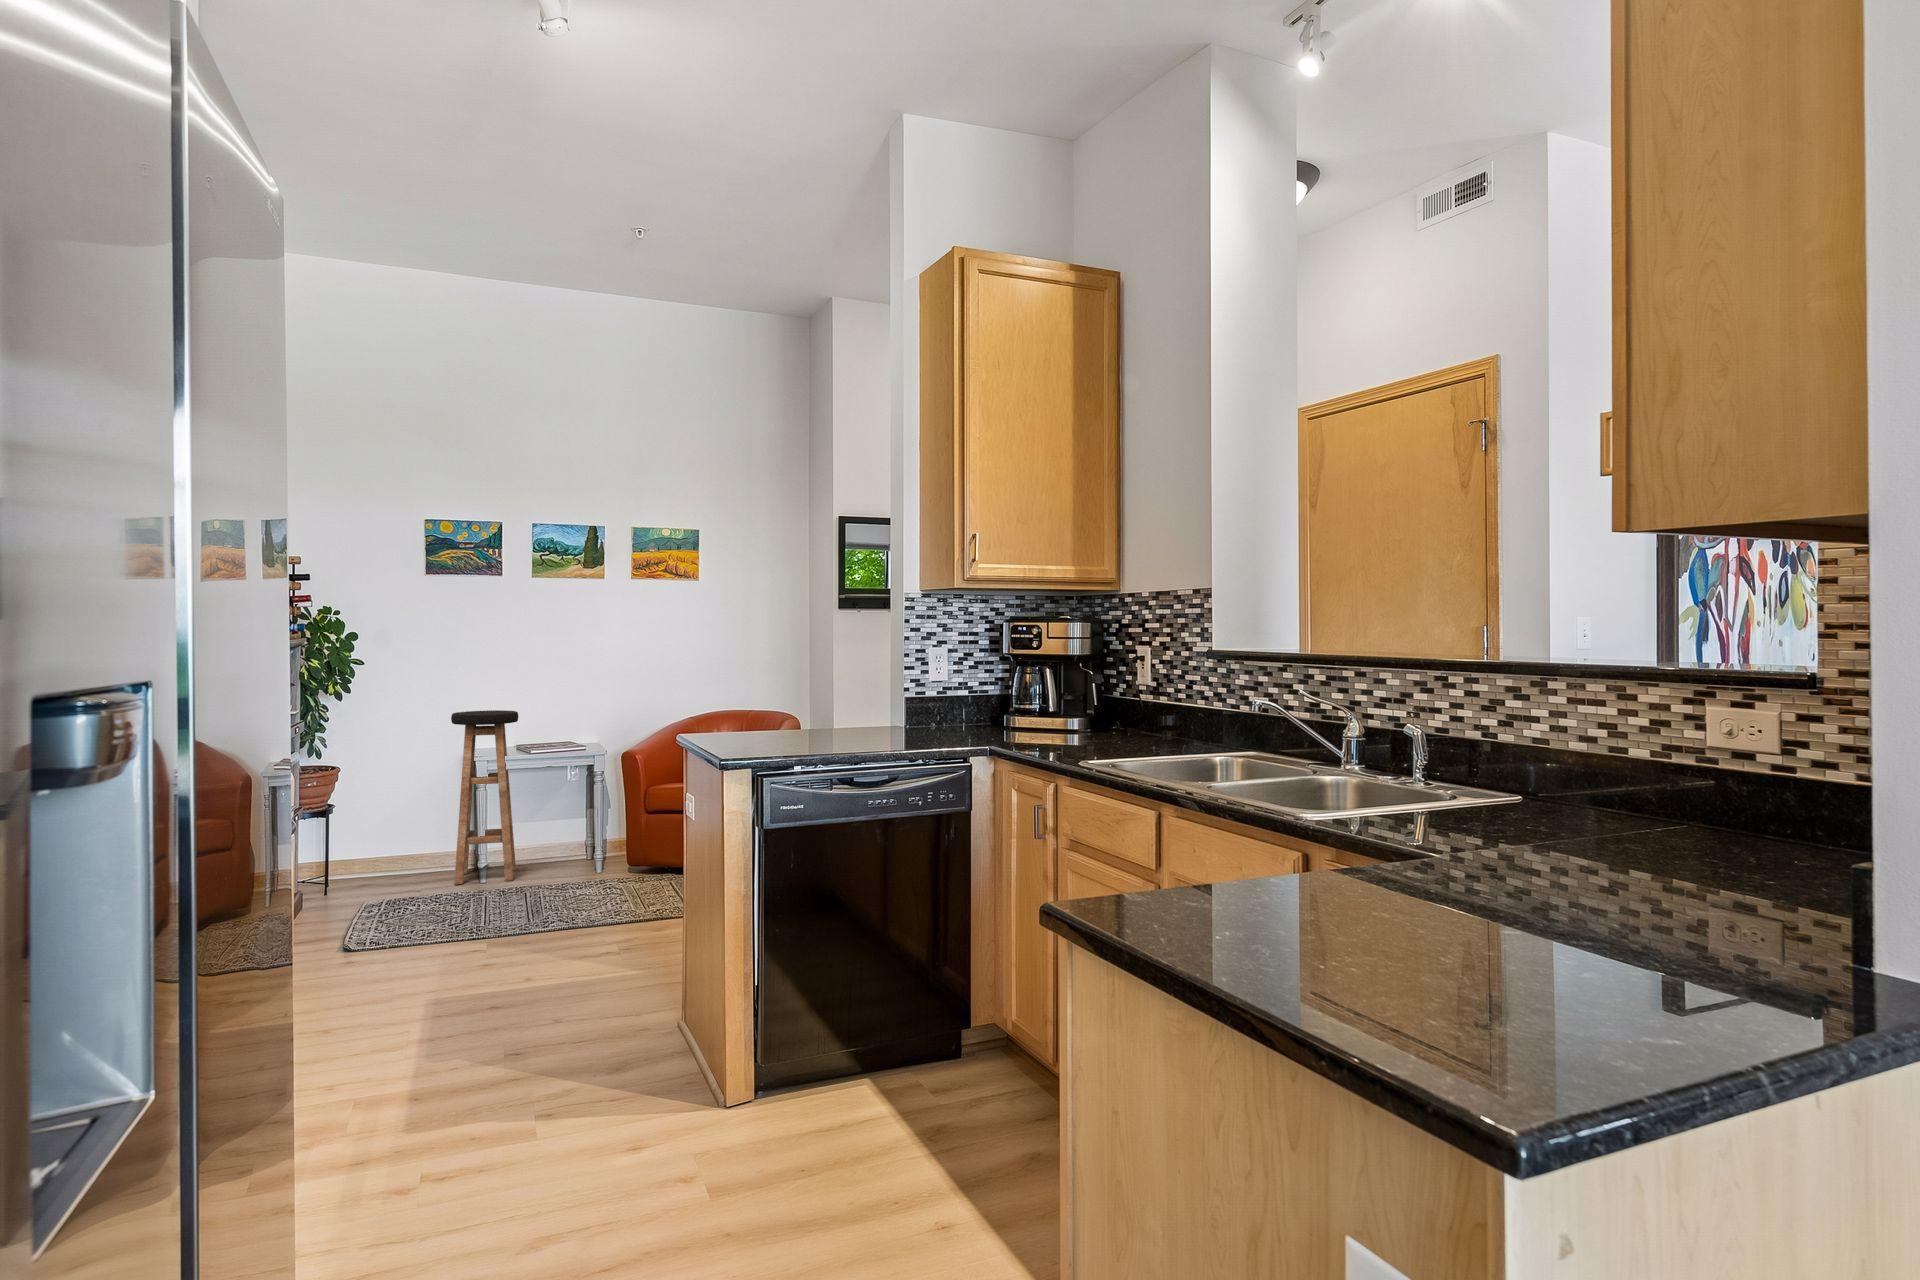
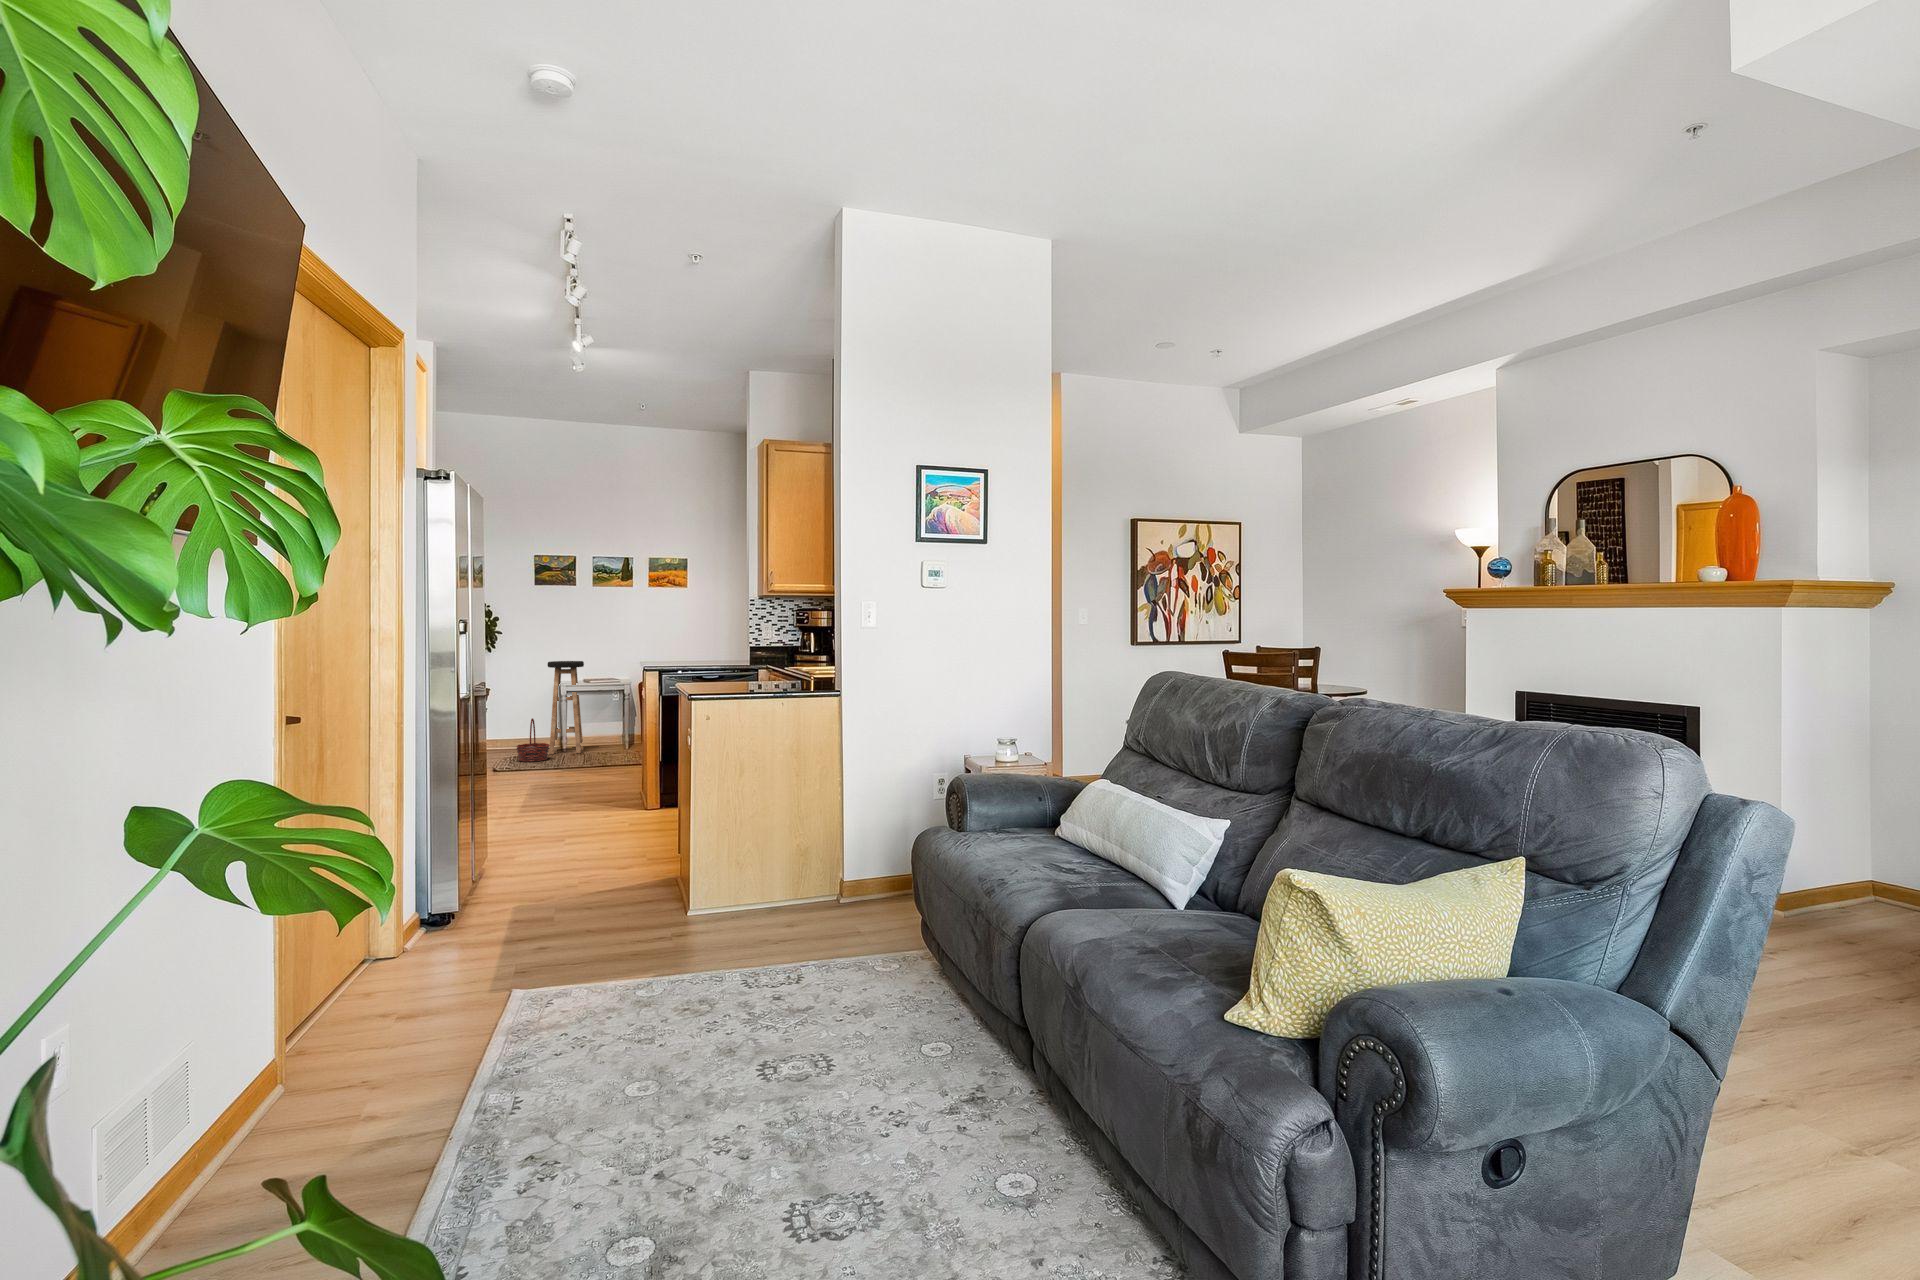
basket: none [391,824,457,908] -> present [516,718,550,762]

